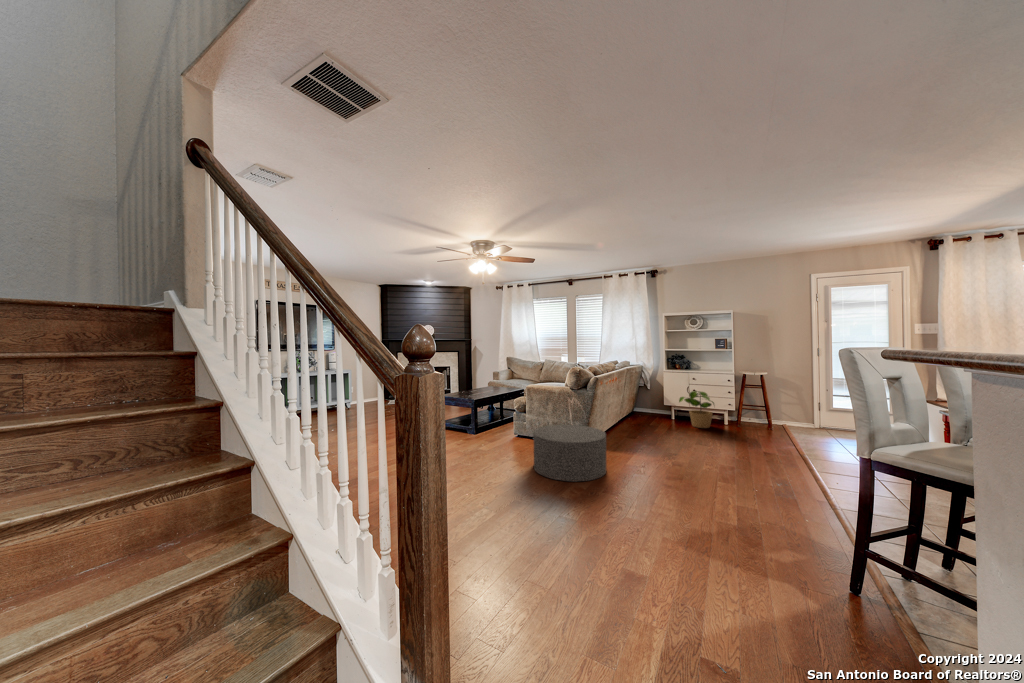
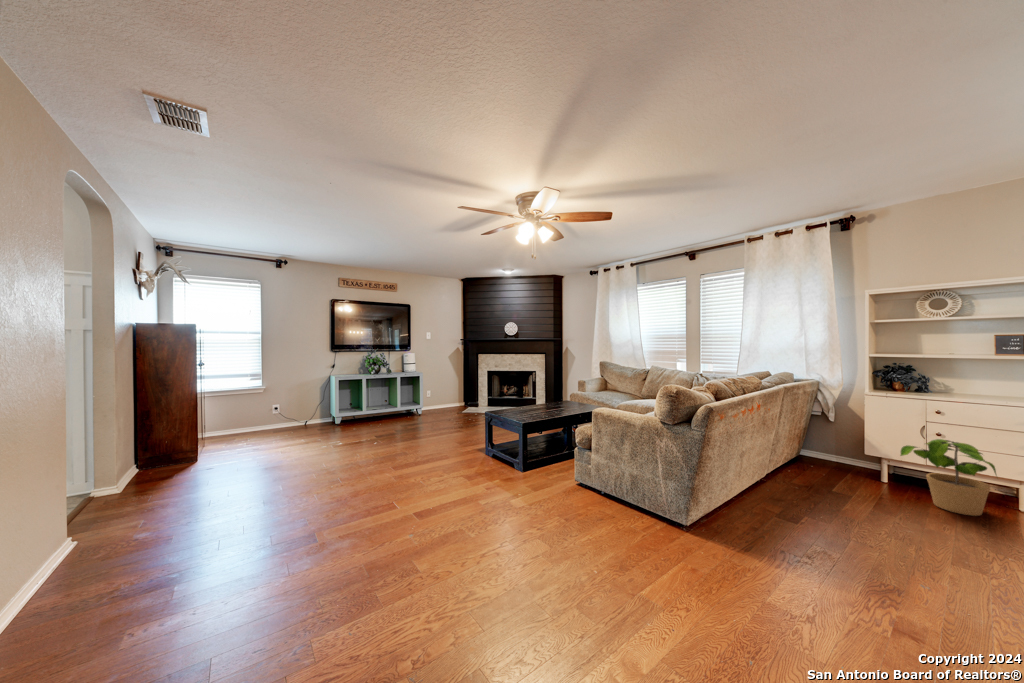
ottoman: present [534,425,606,481] -> none [569,486,712,629]

